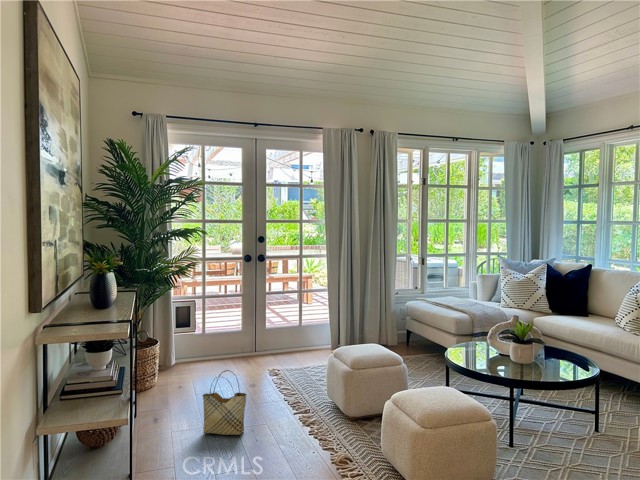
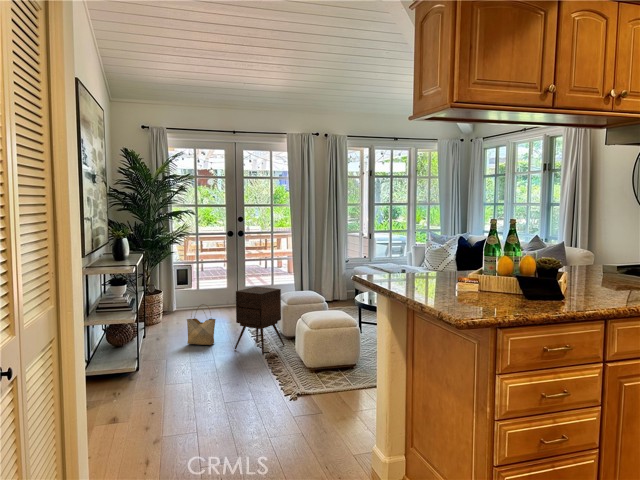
side table: none [279,343,352,458] -> present [235,287,284,355]

